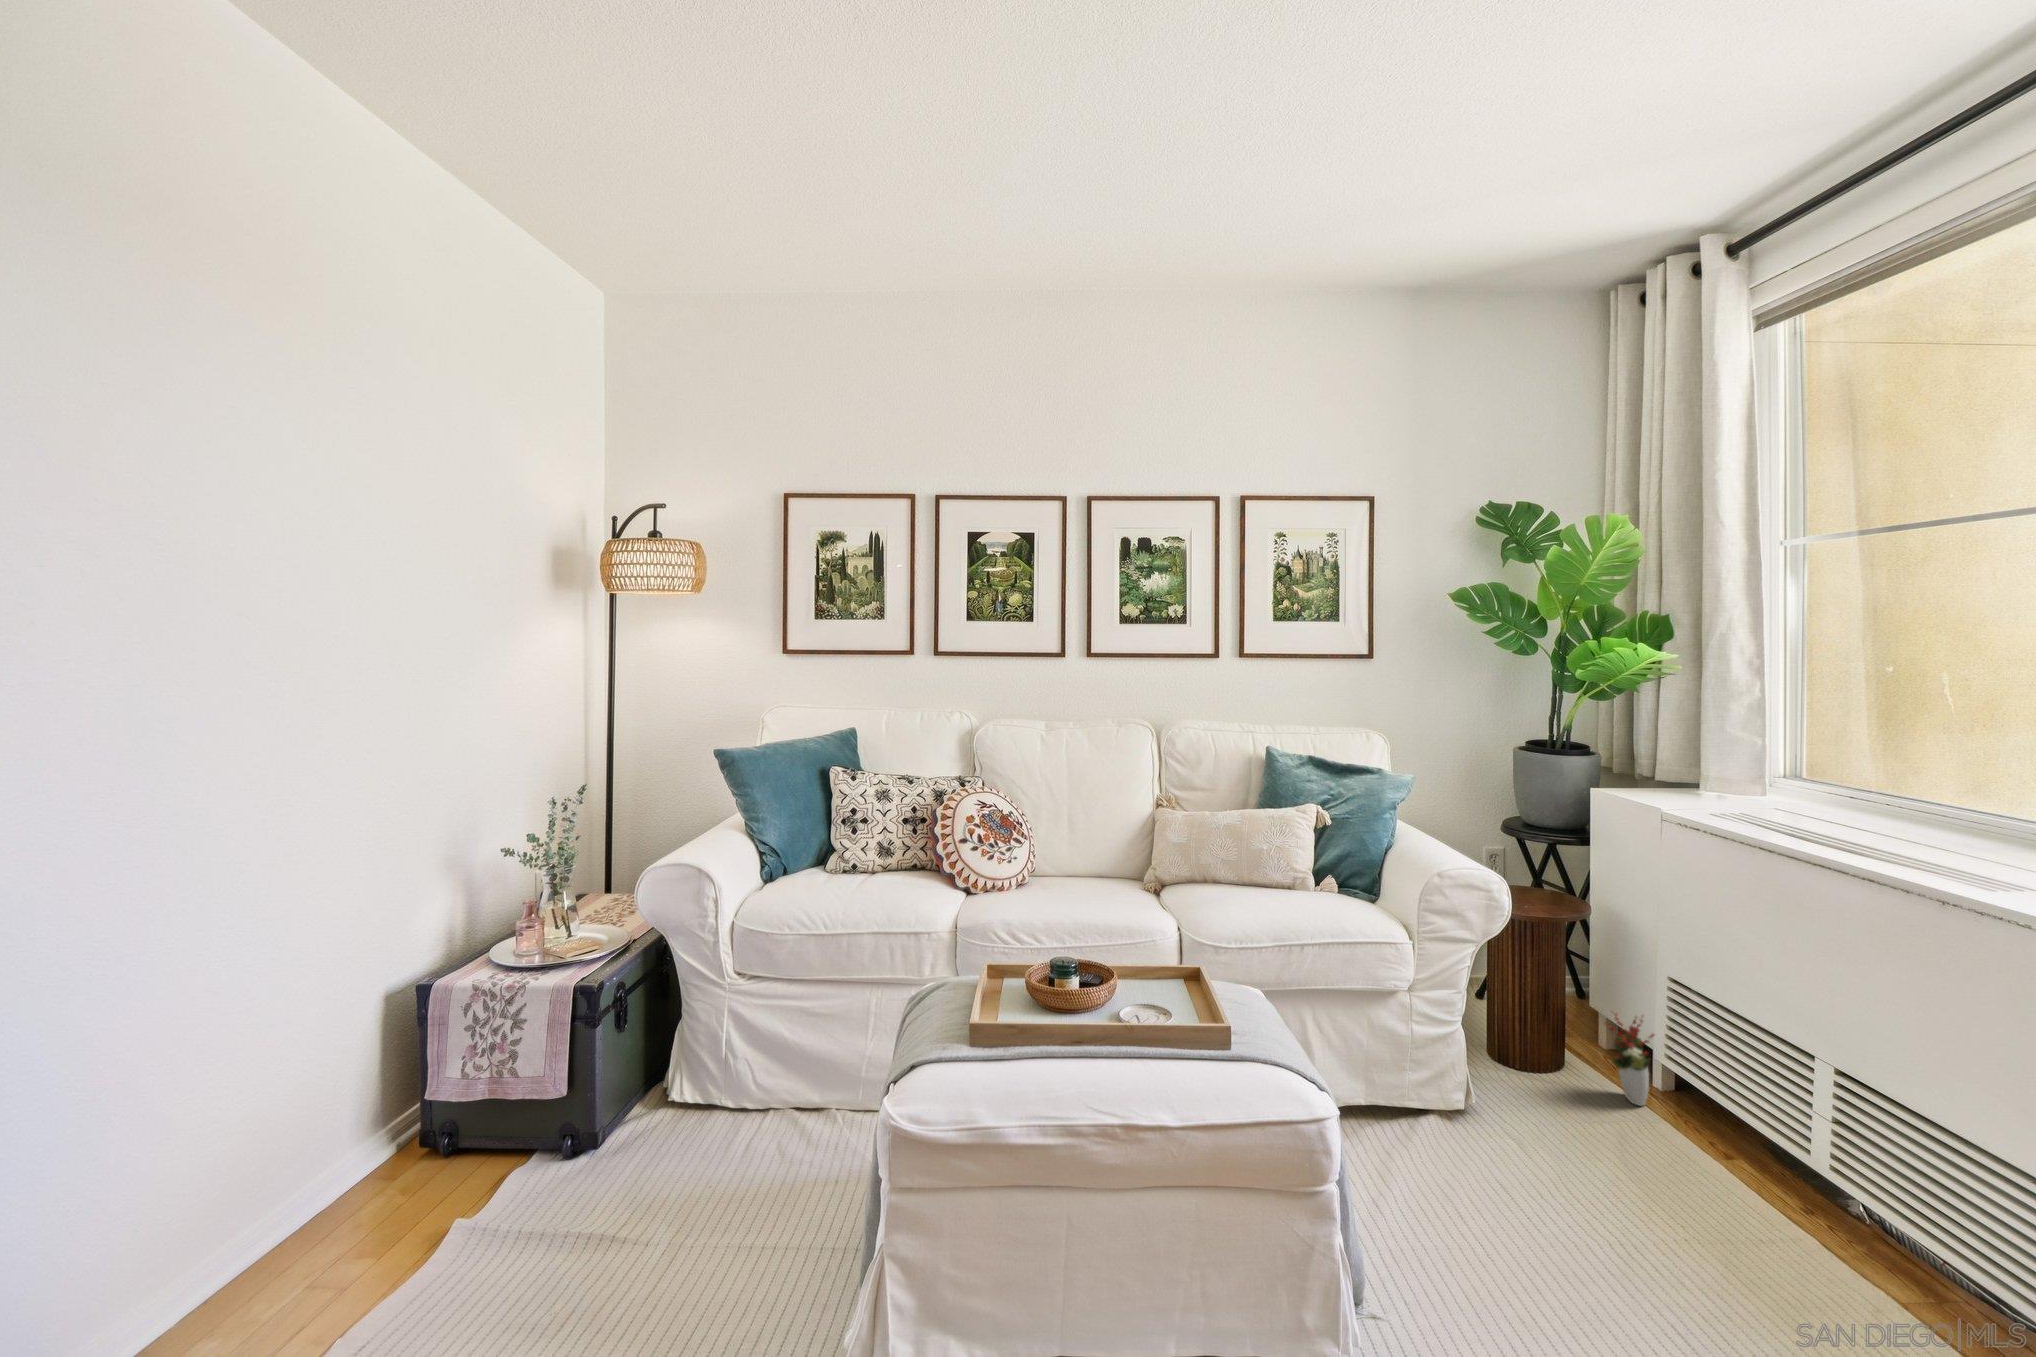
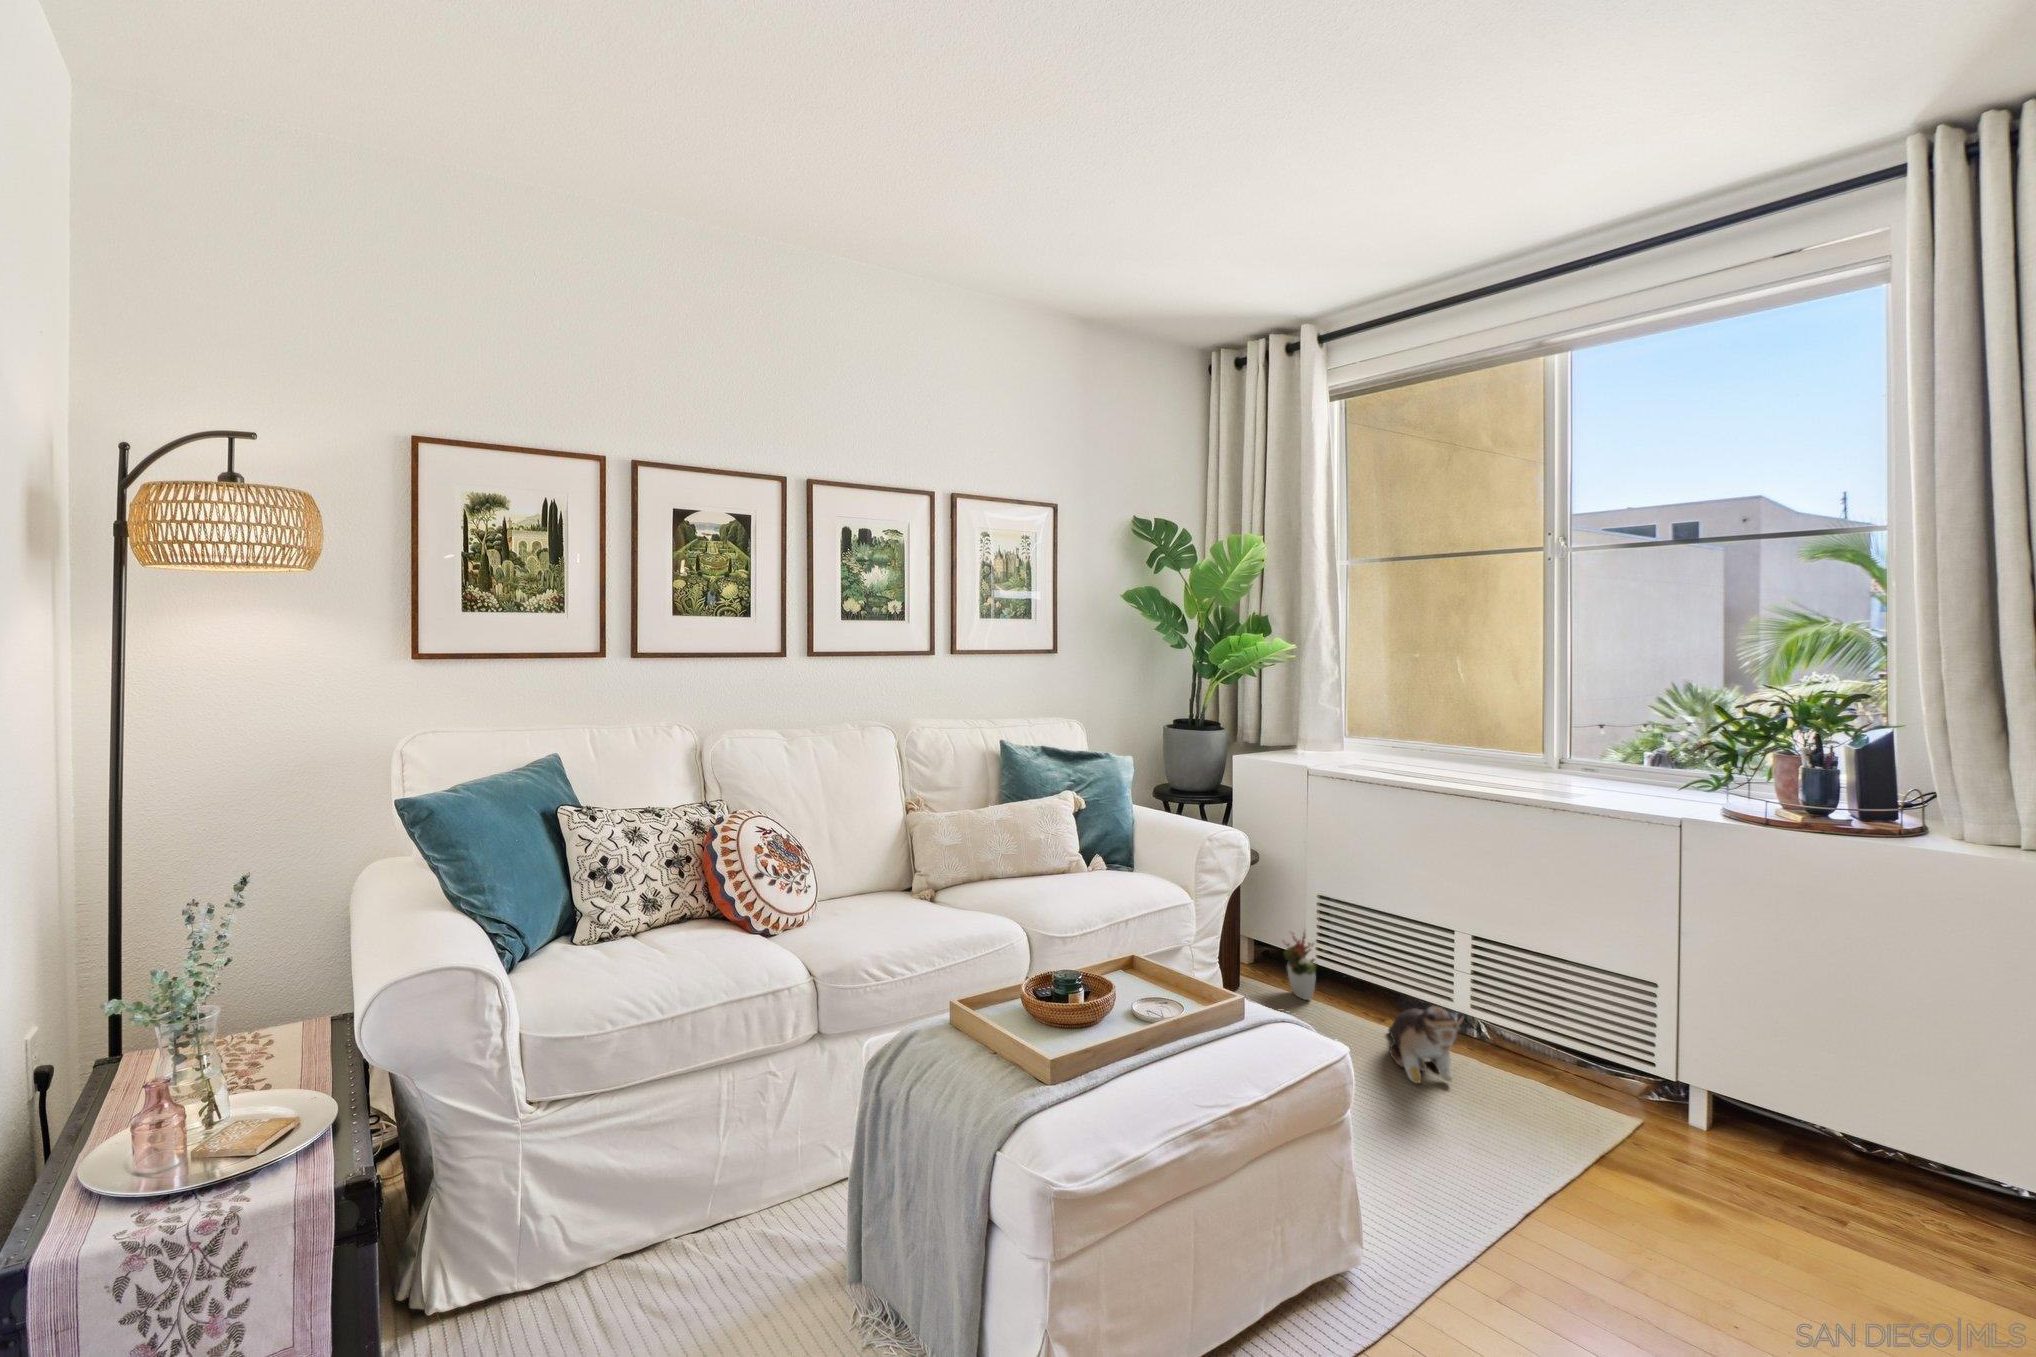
plush toy: none [1682,1107,1764,1219] -> present [1388,1006,1464,1084]

